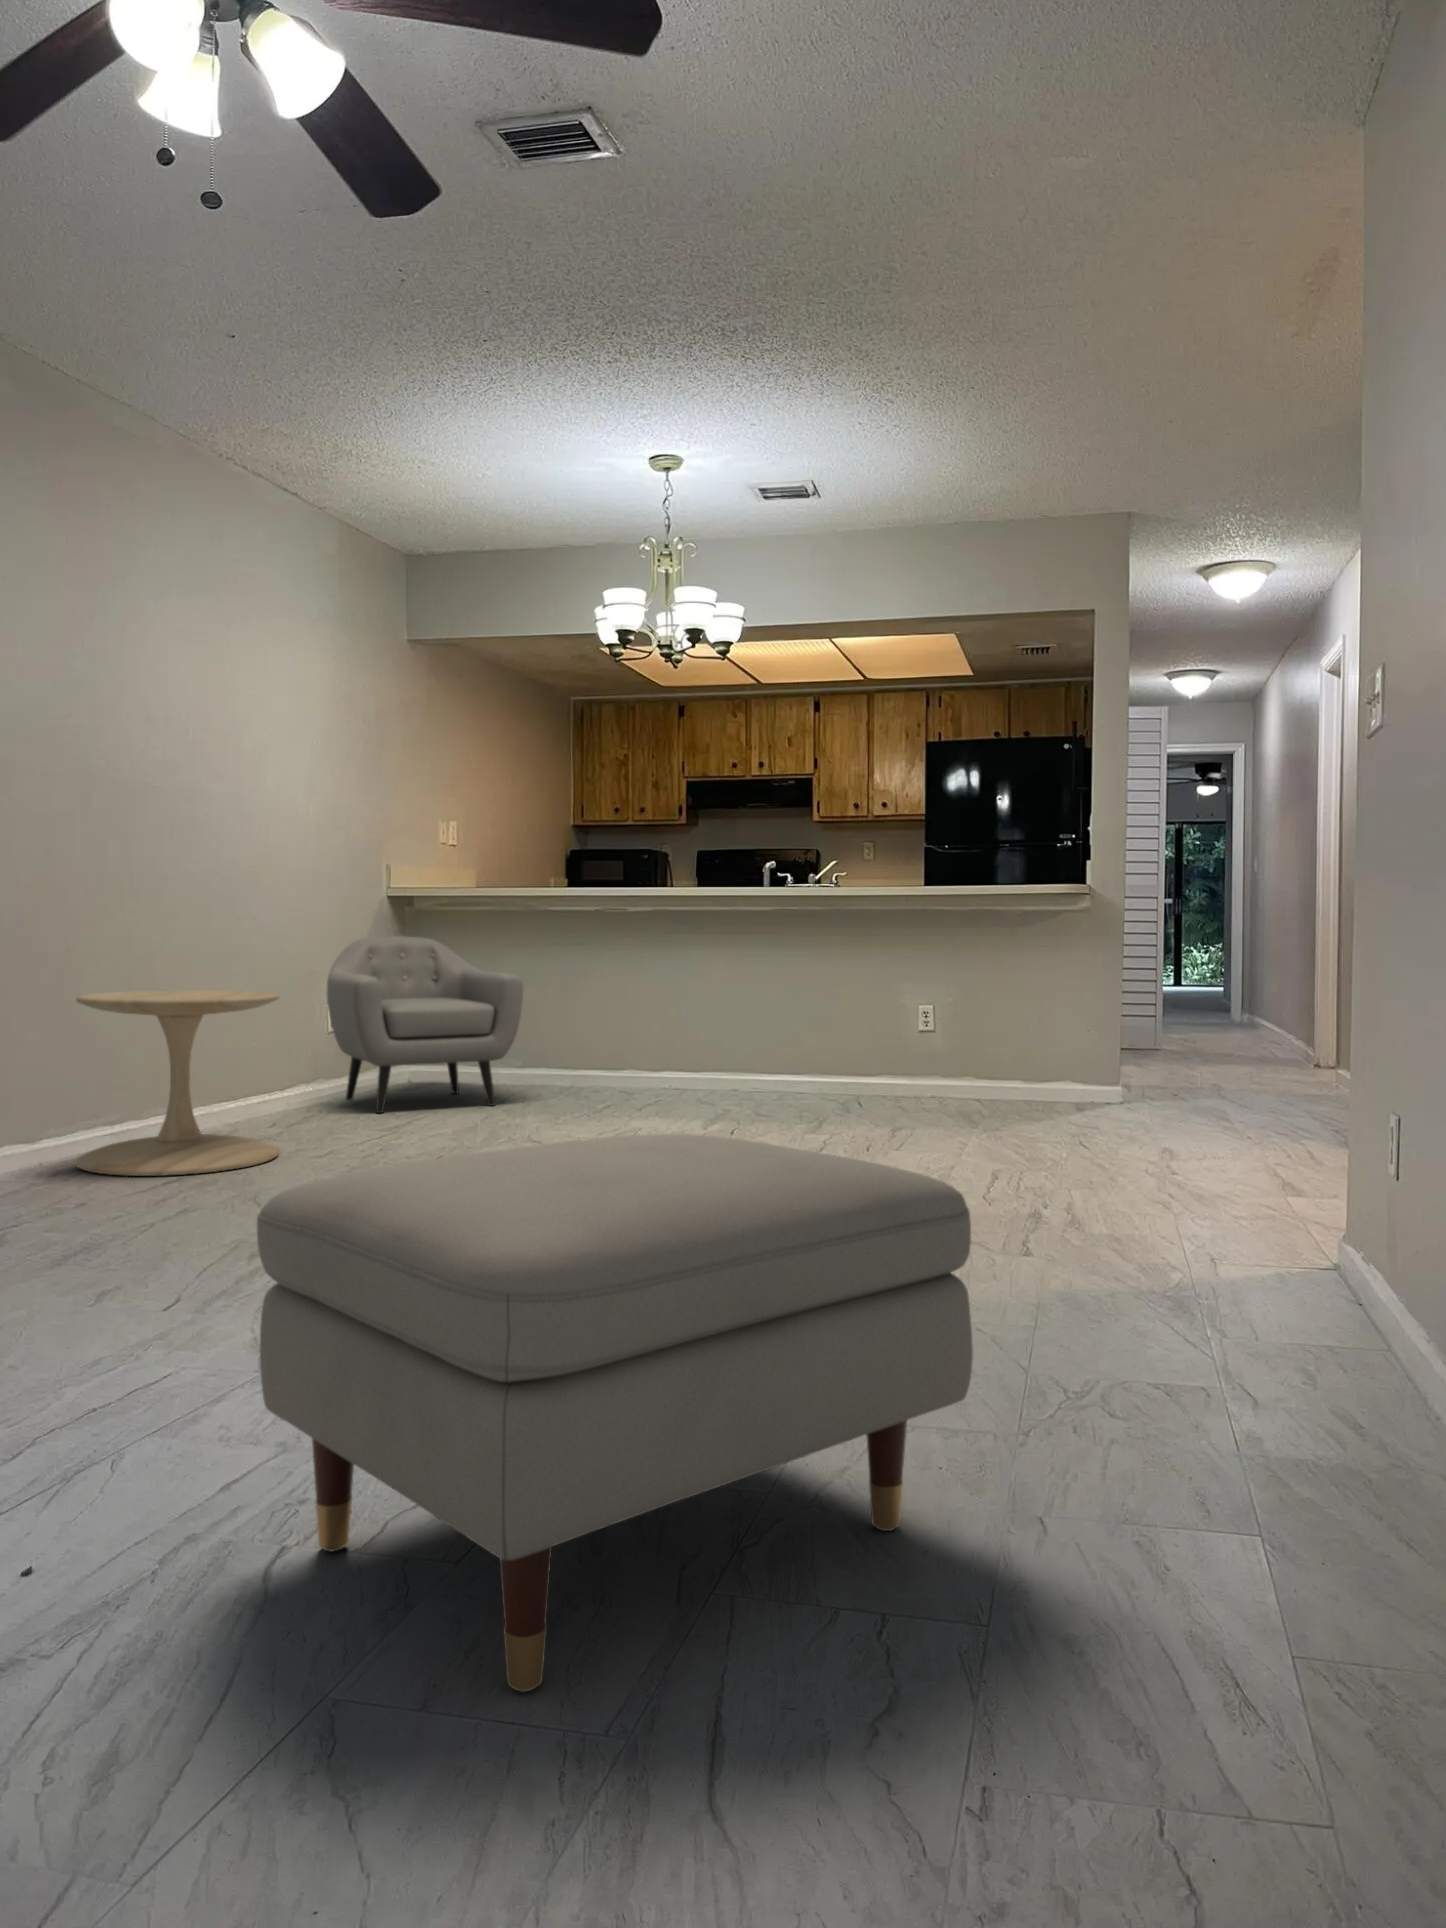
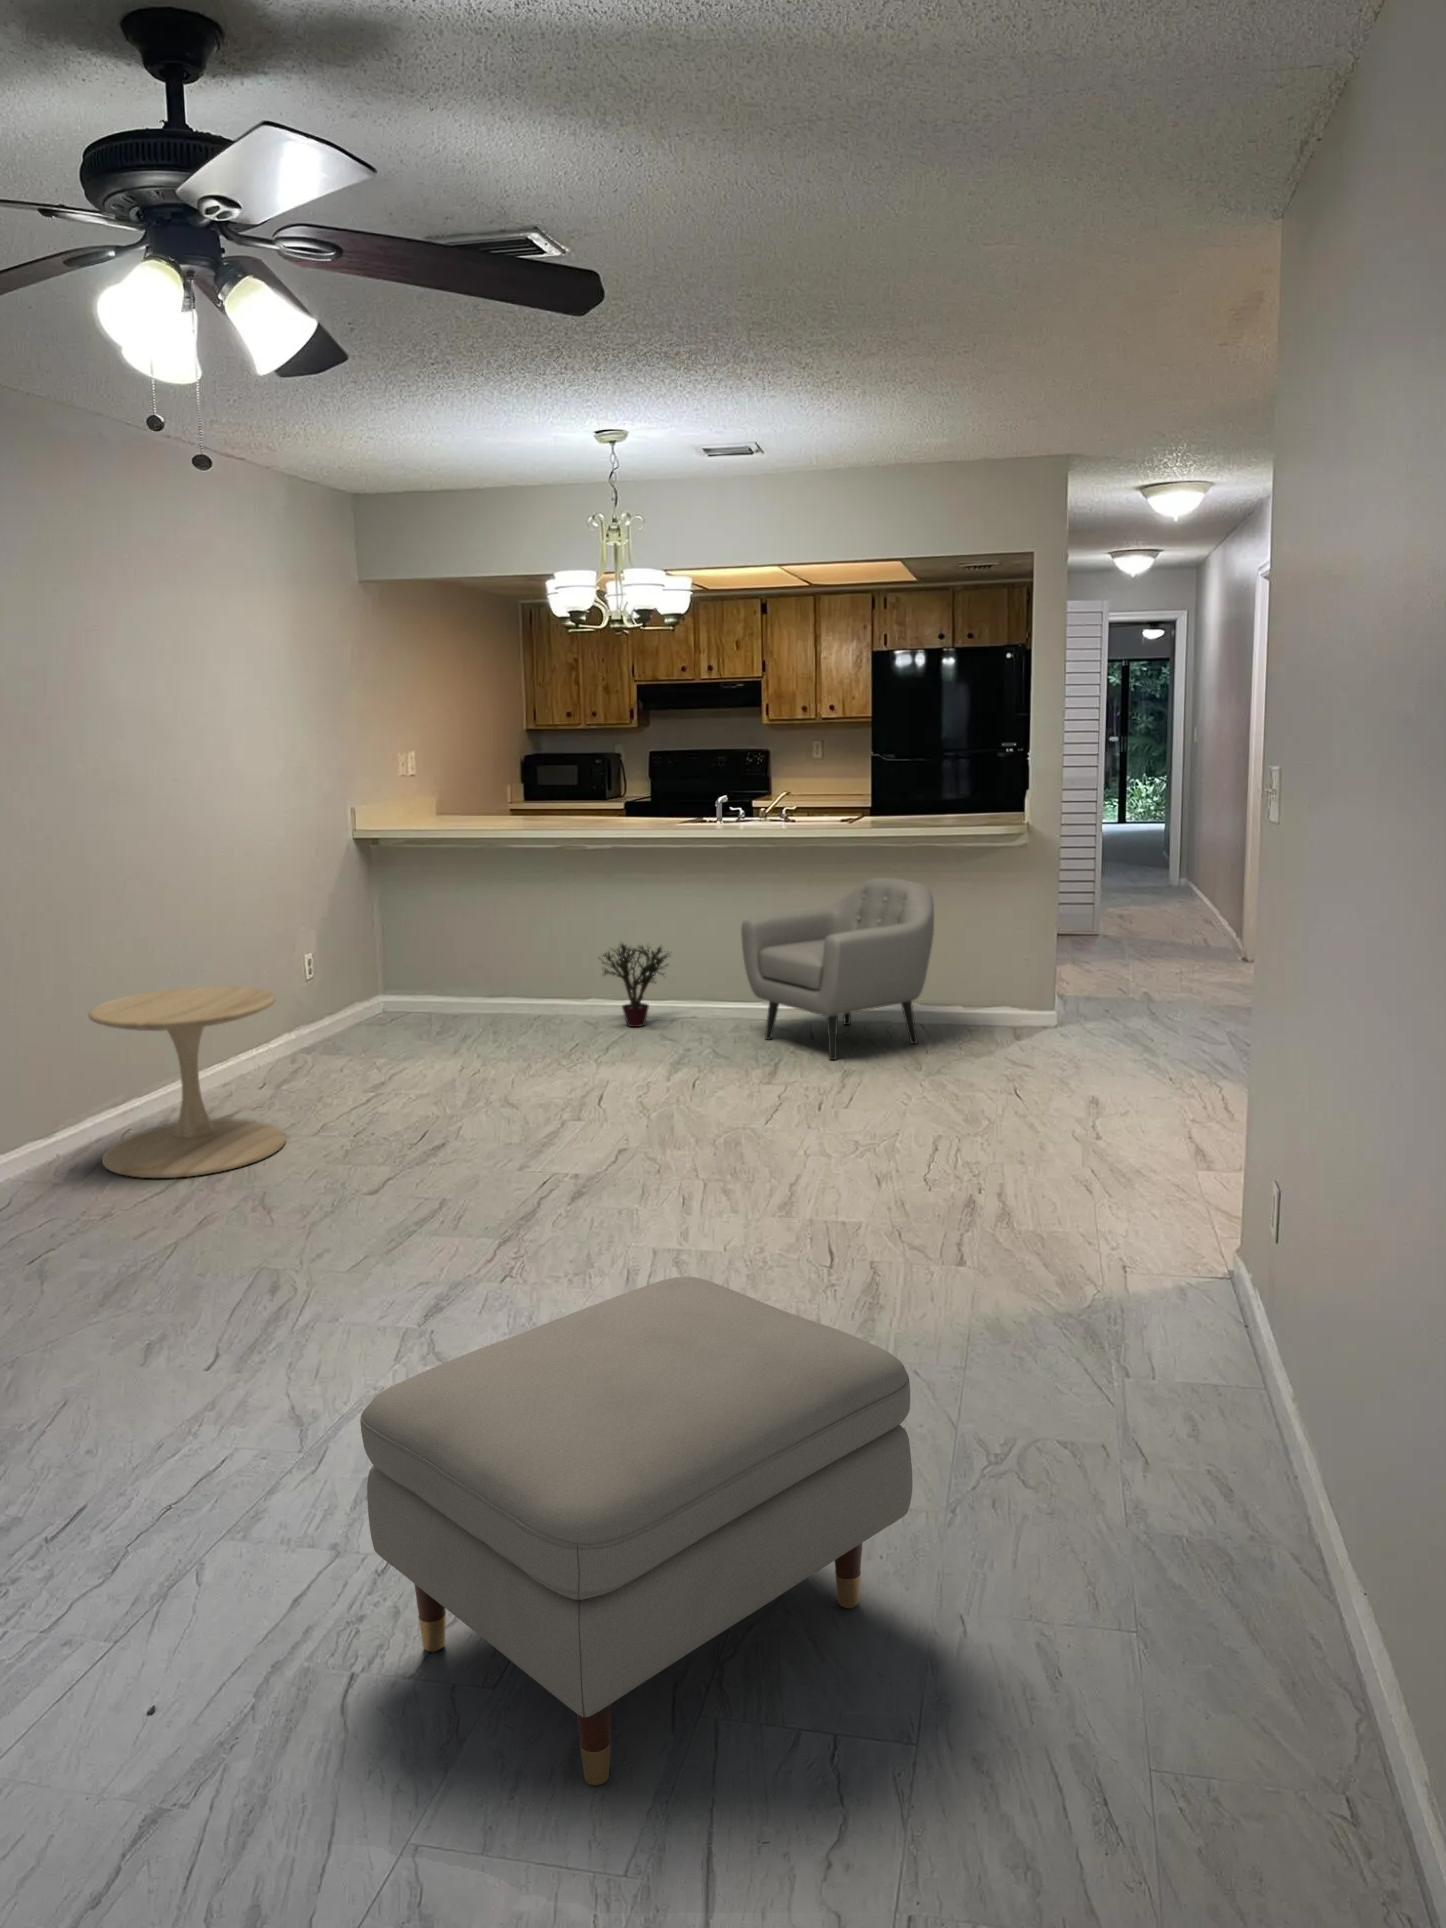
armchair: present [327,936,523,1113] -> present [741,878,934,1060]
potted plant: none [632,1002,713,1094] -> present [603,944,668,1027]

